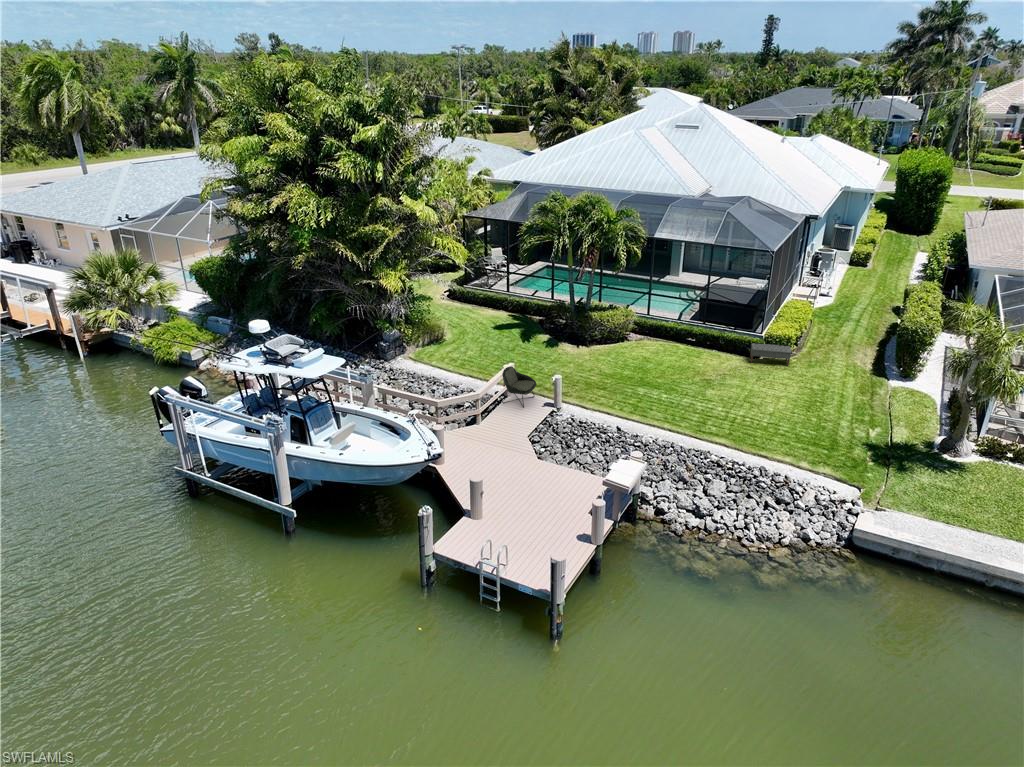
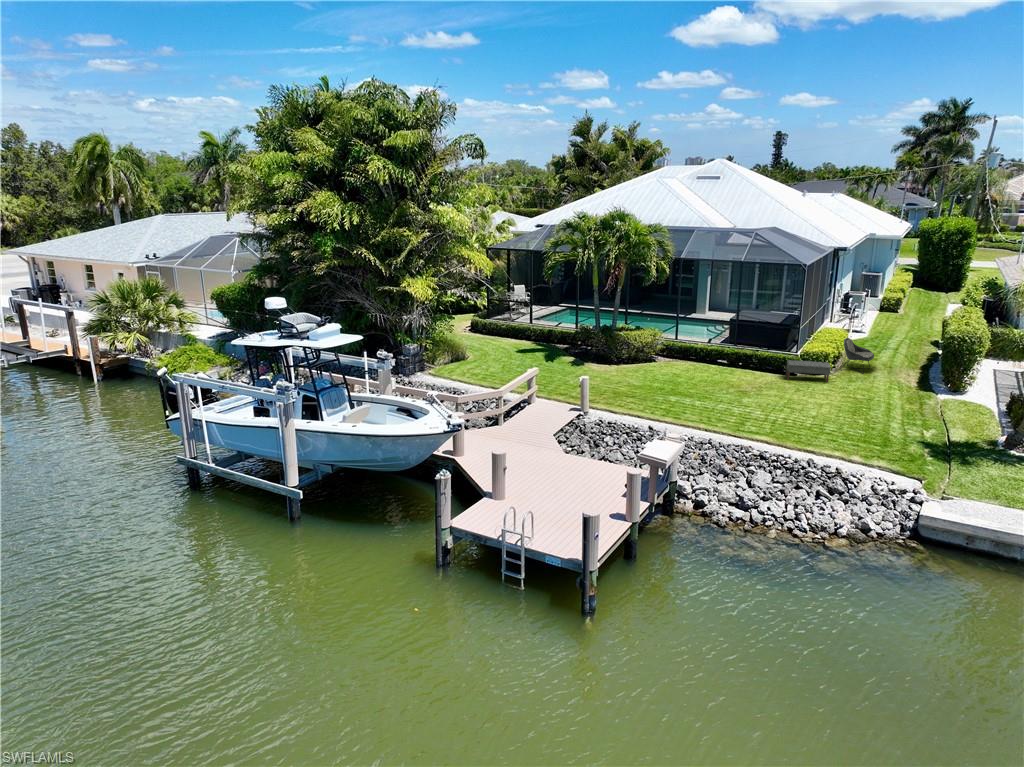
lounge chair: present [502,366,536,408] -> present [840,338,874,374]

